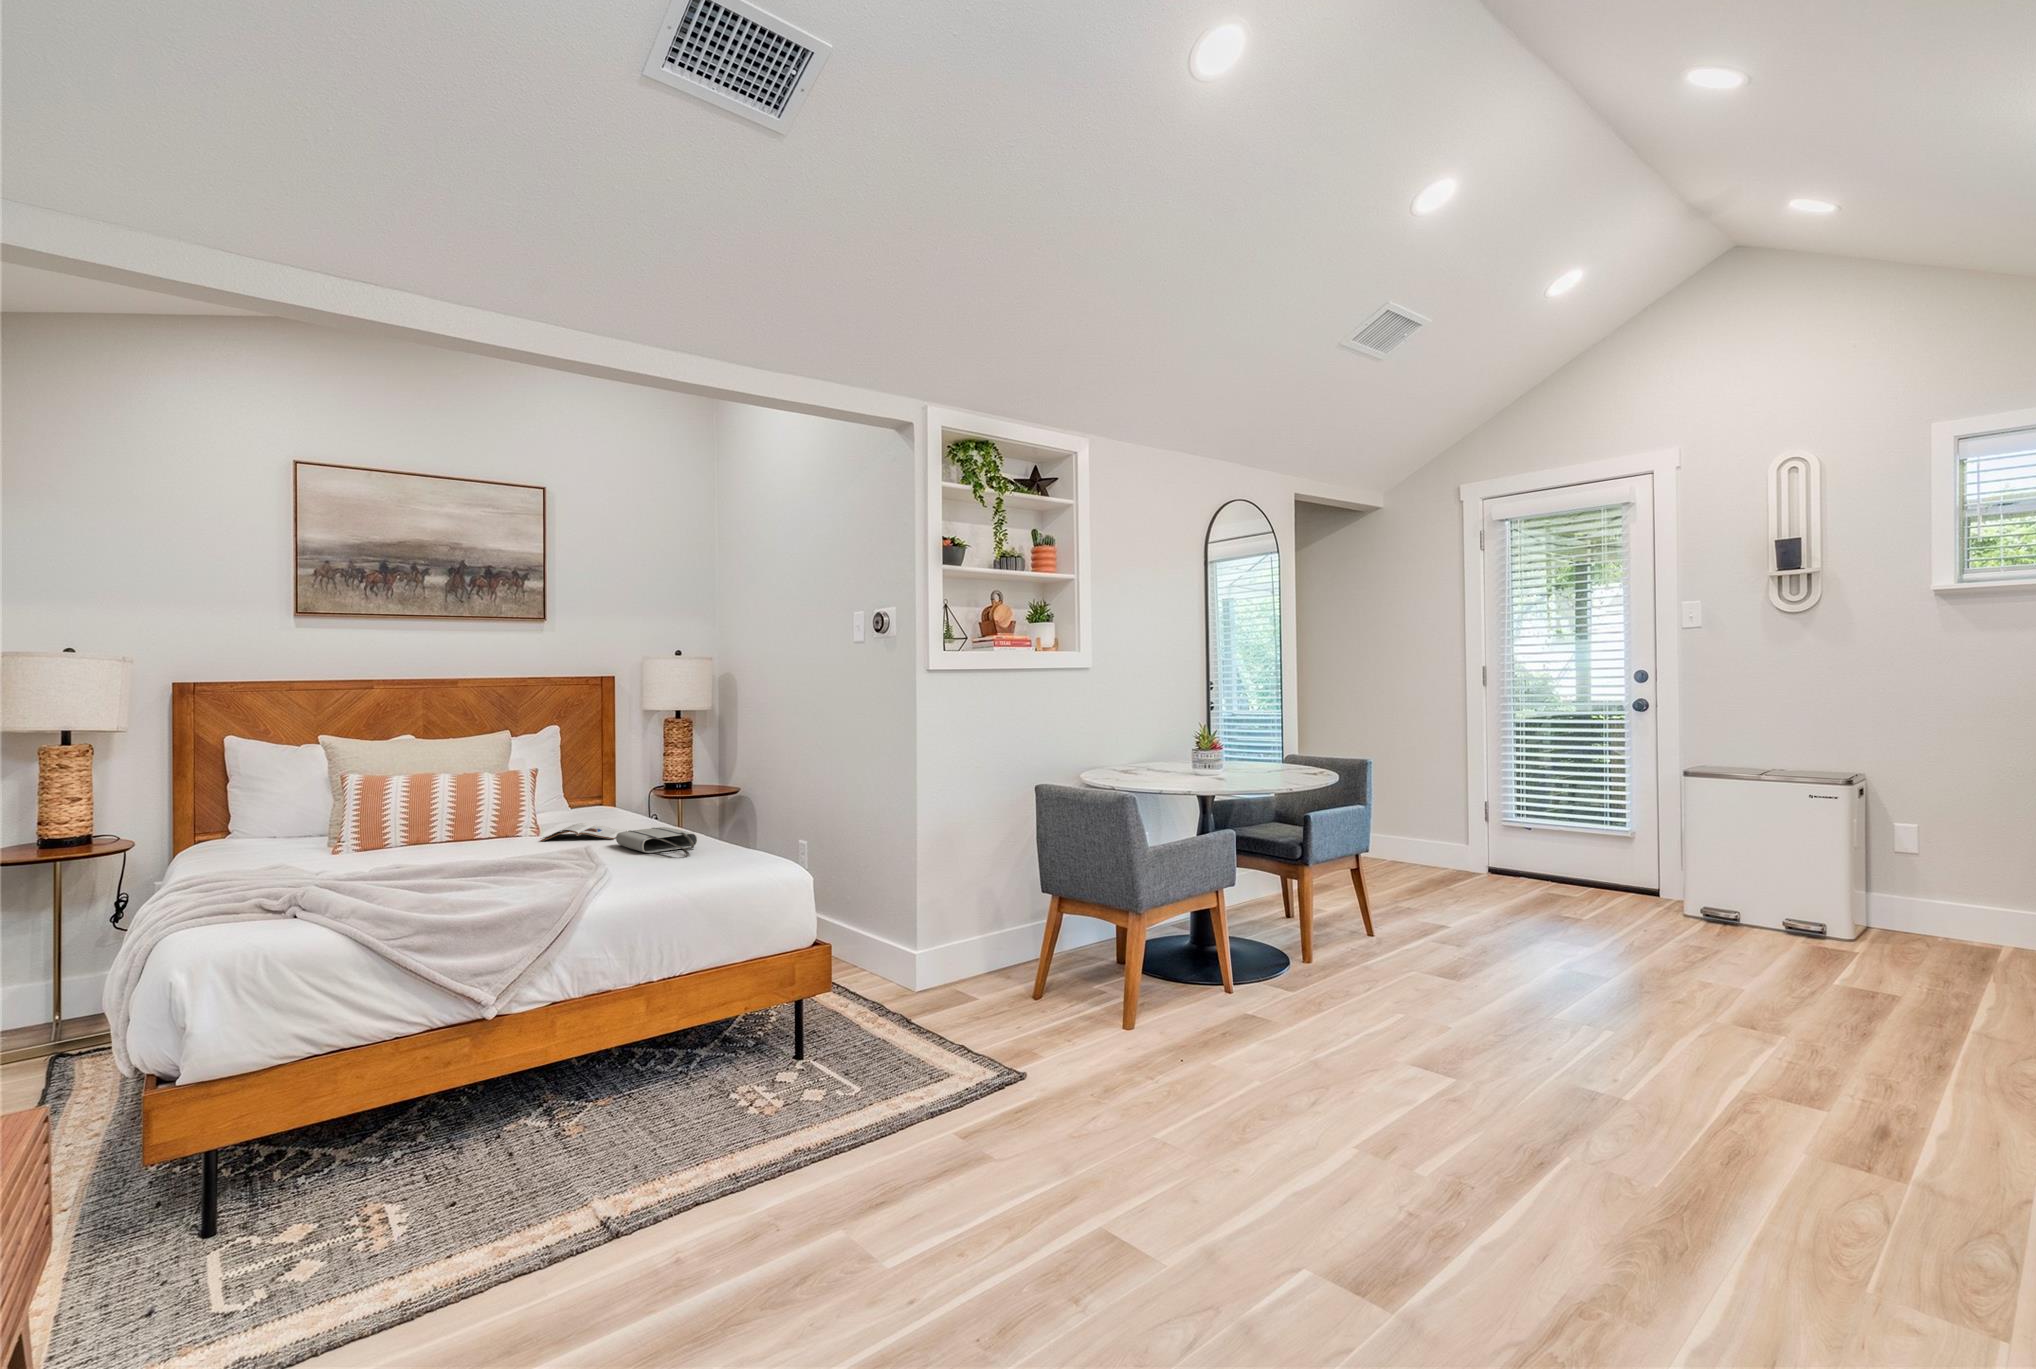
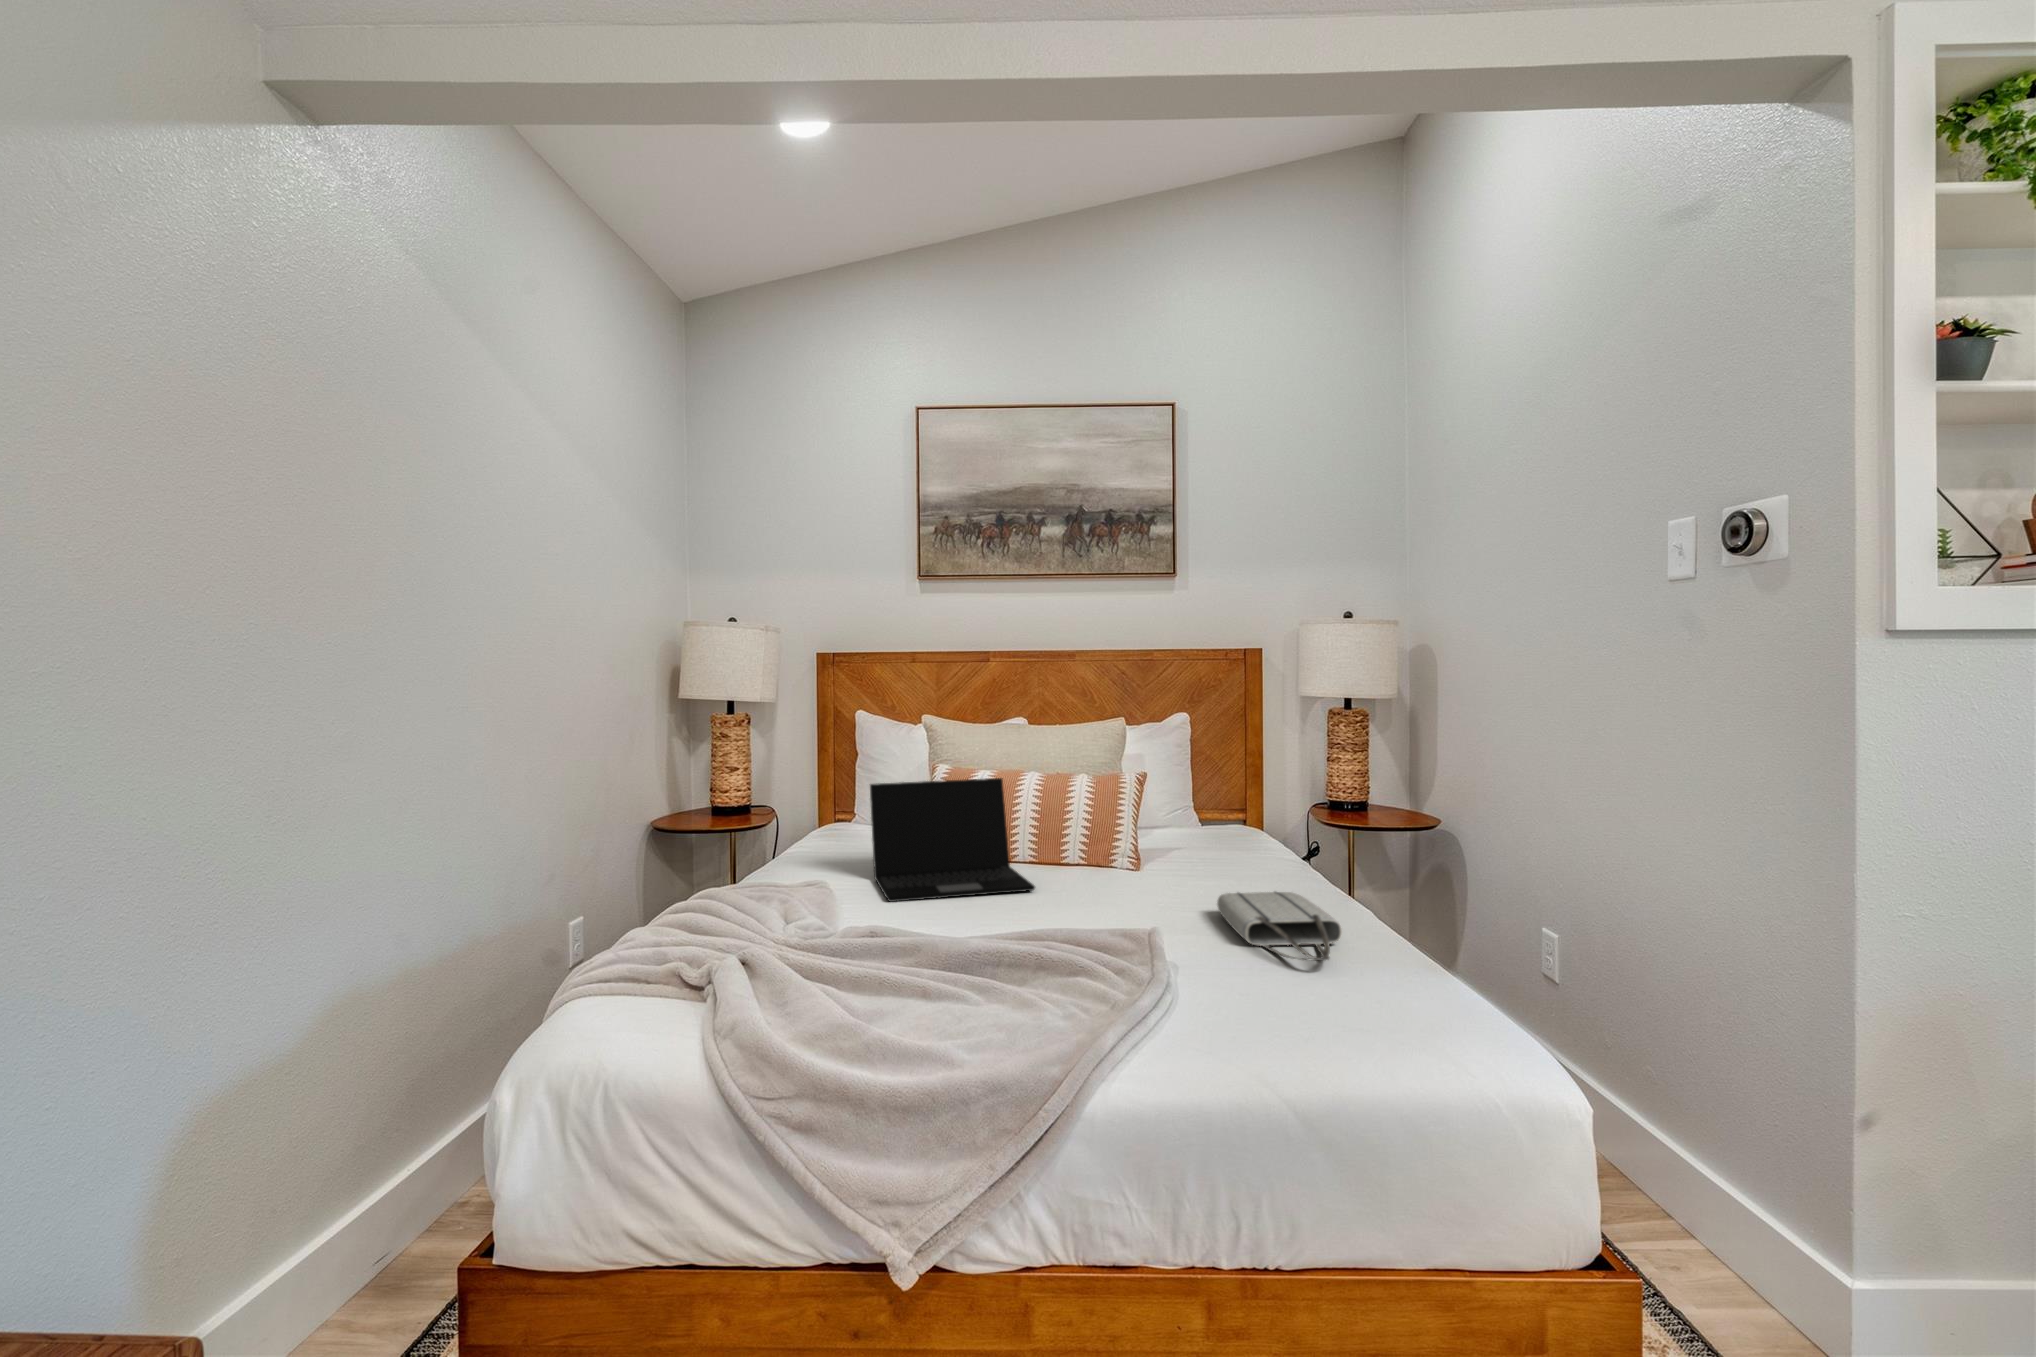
laptop: none [314,776,476,868] -> present [870,778,1035,902]
magazine: present [540,823,627,841] -> none [1126,859,1249,897]

